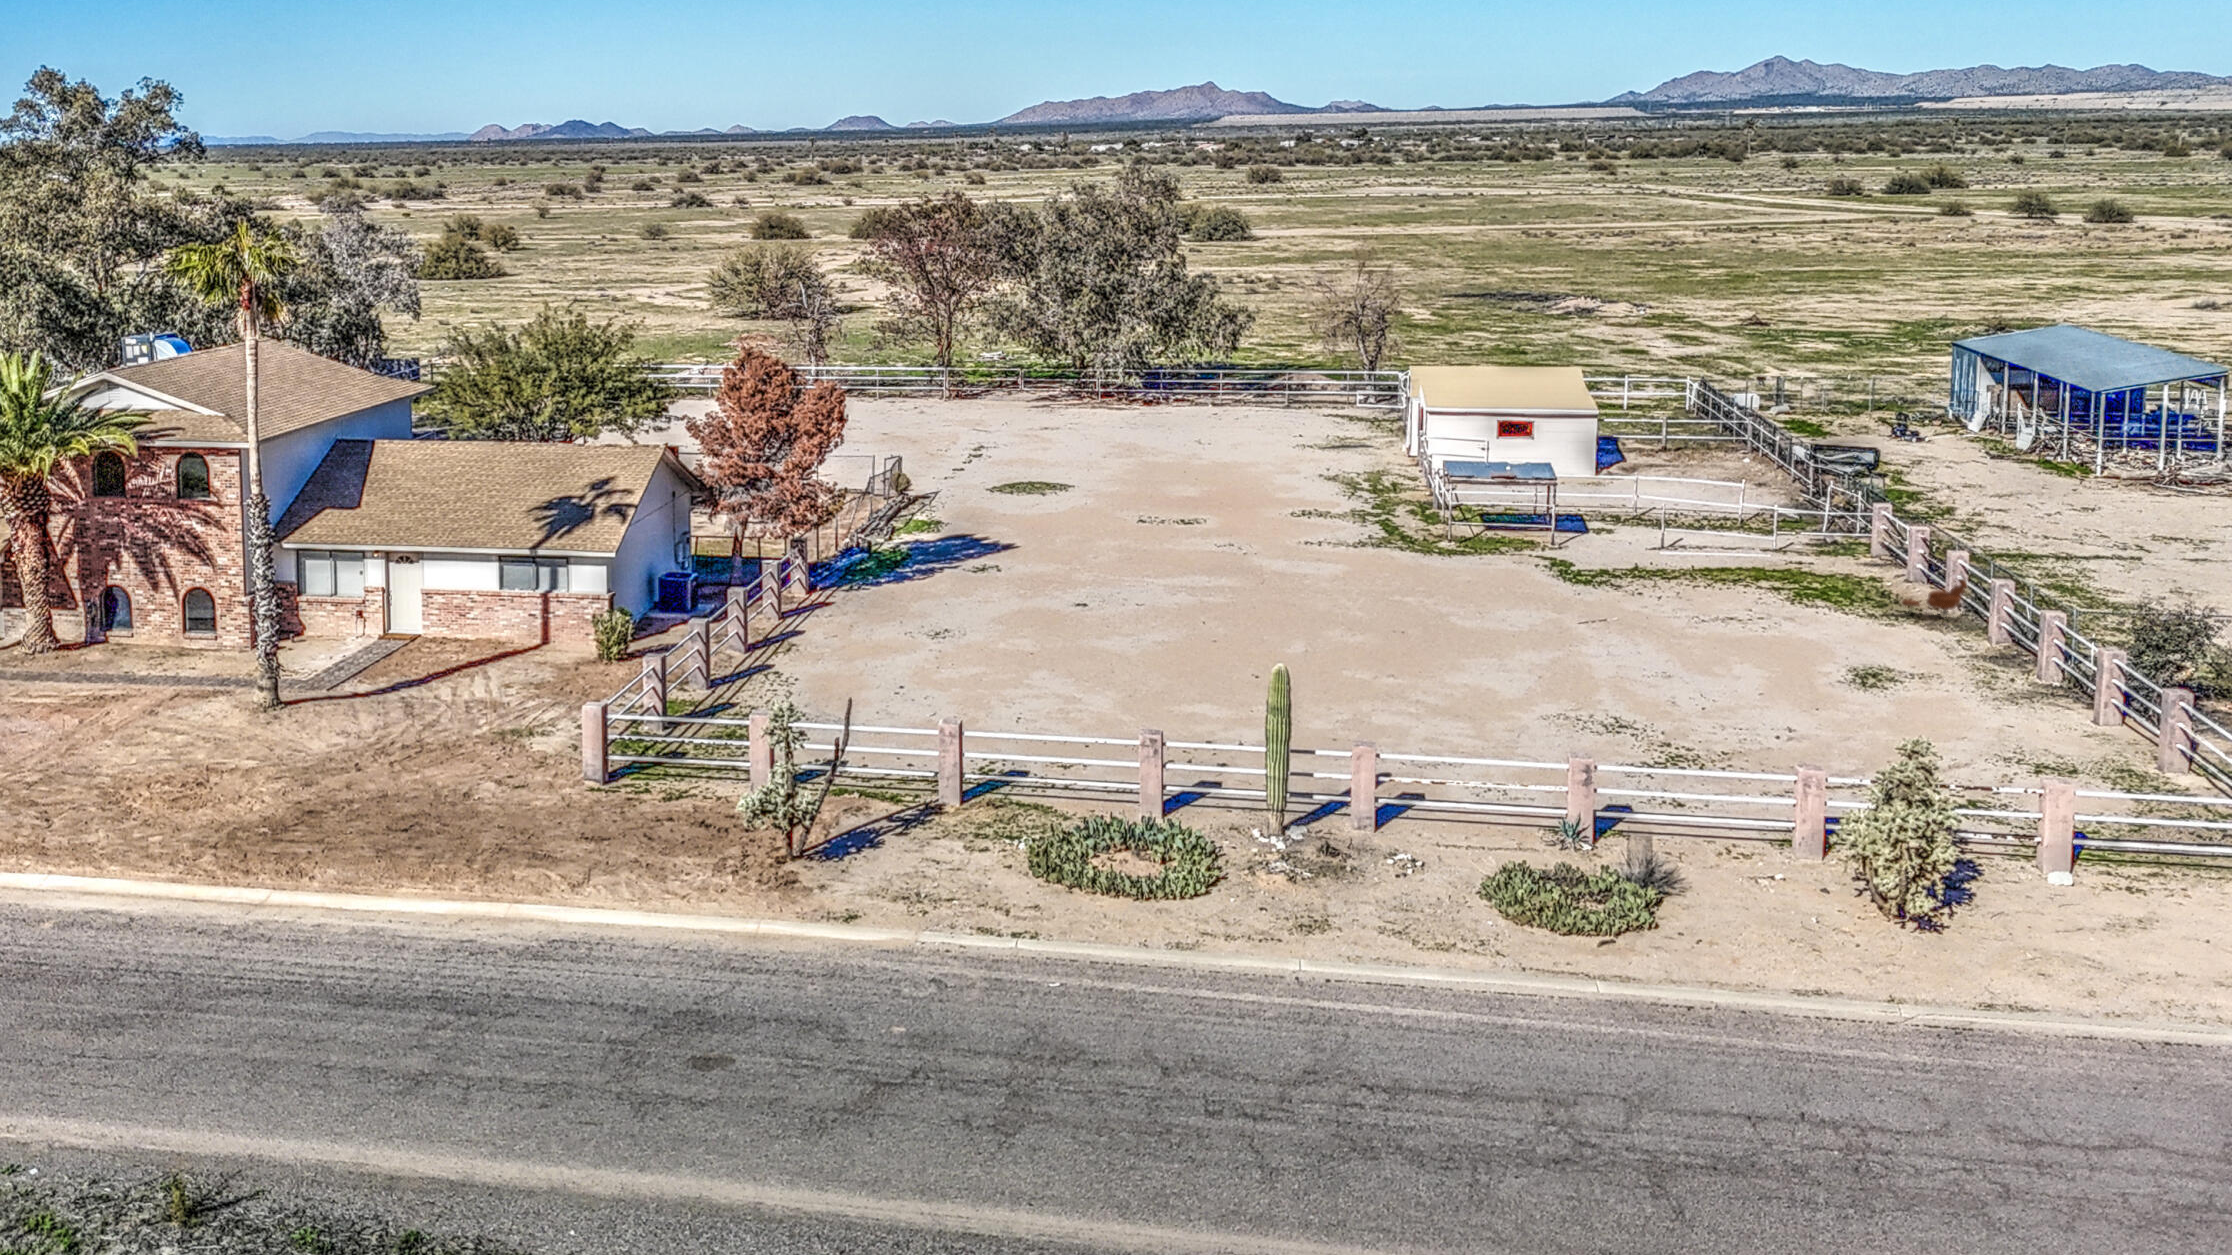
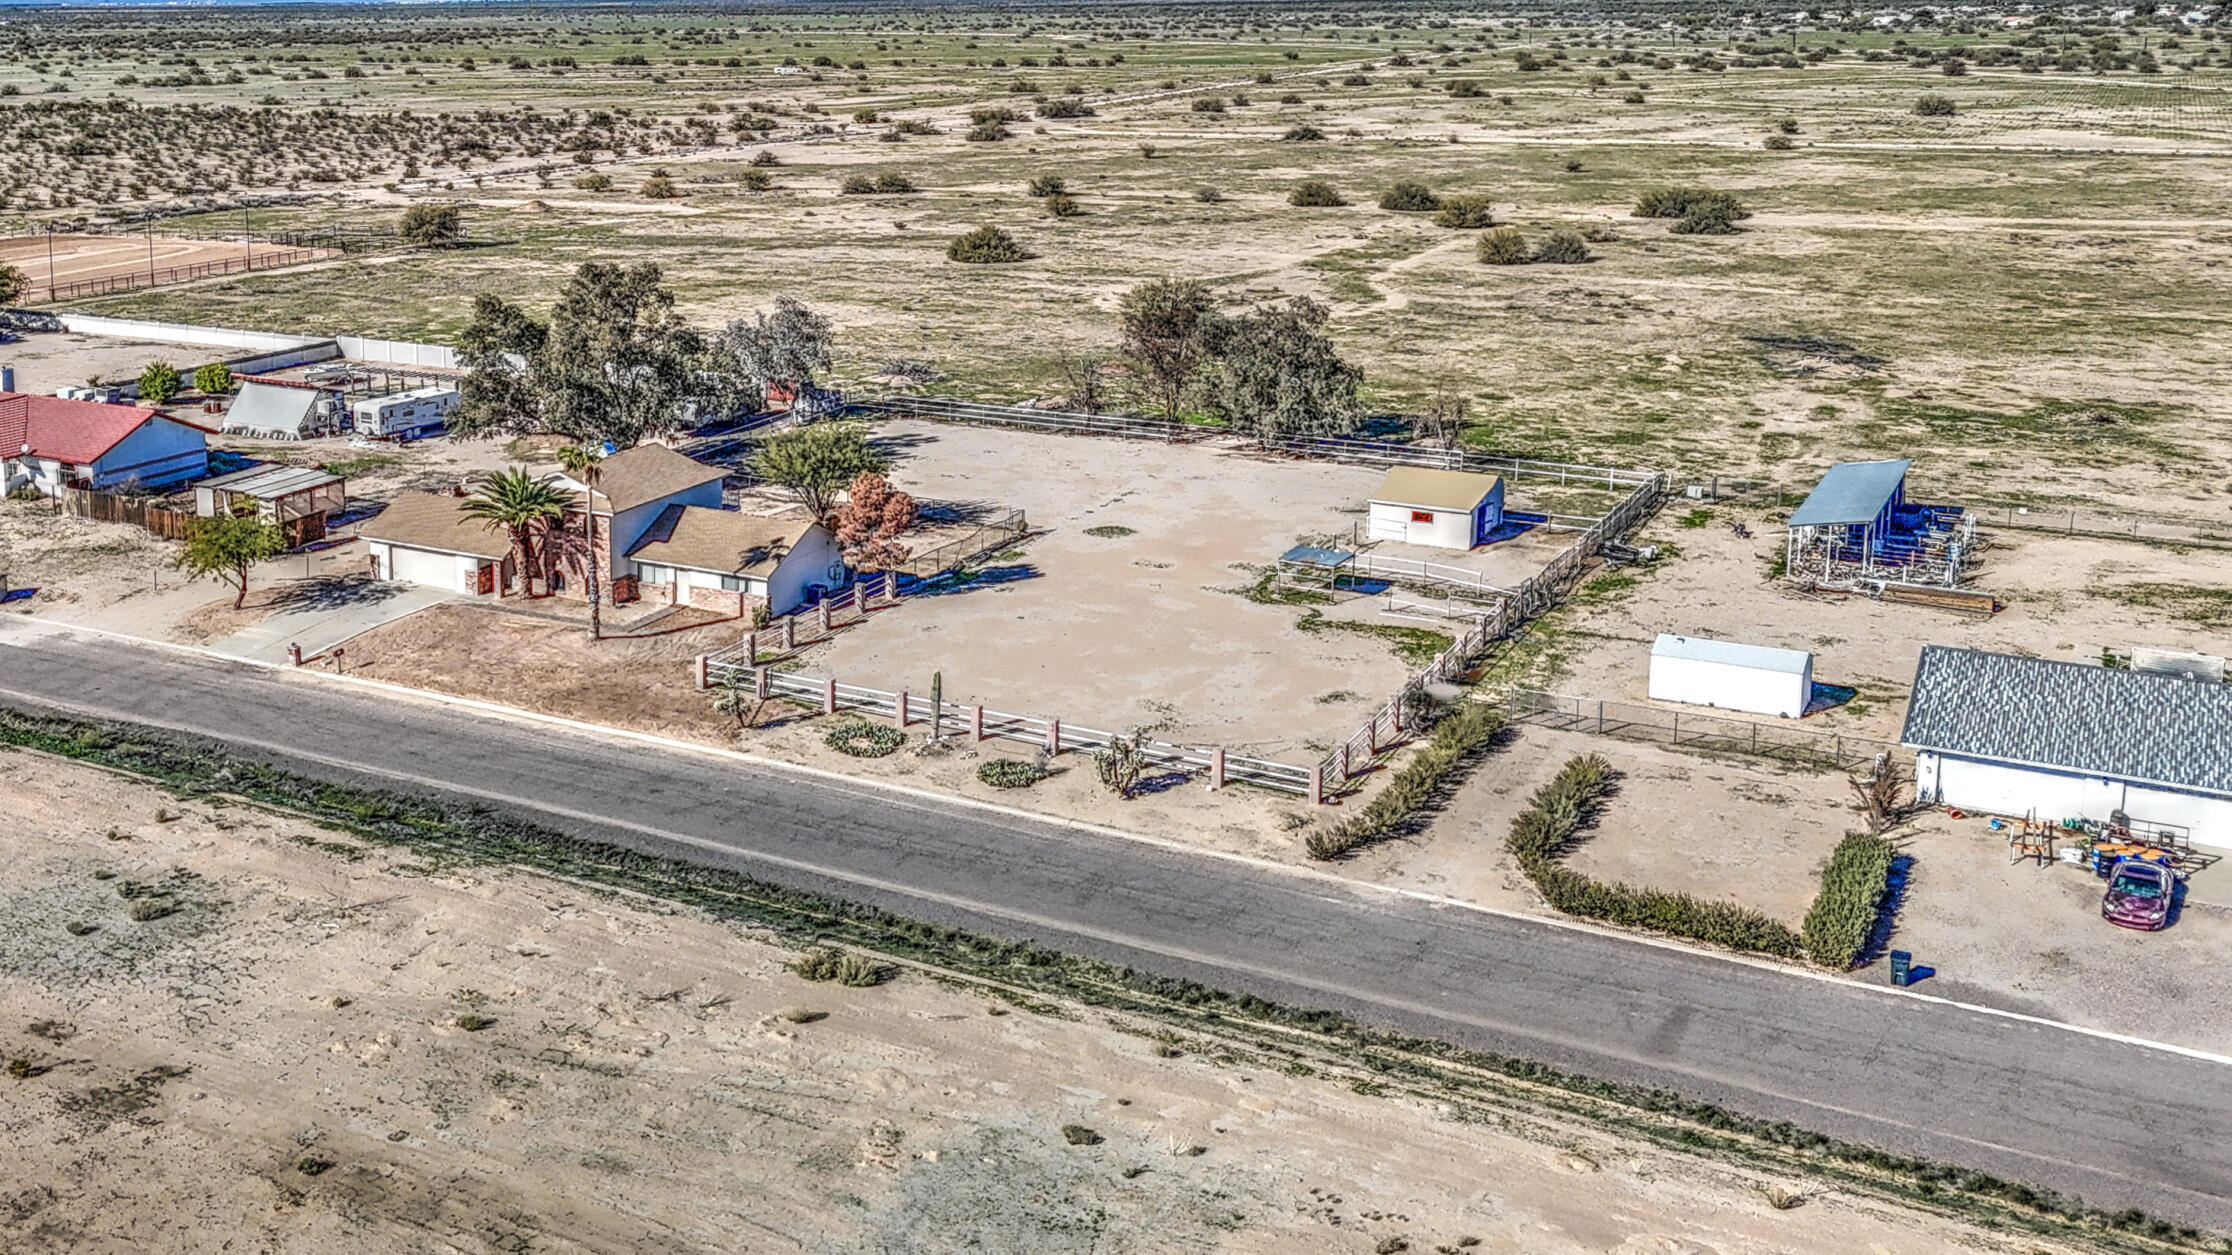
round table: none [1927,613,2003,652] -> present [1426,683,1461,705]

